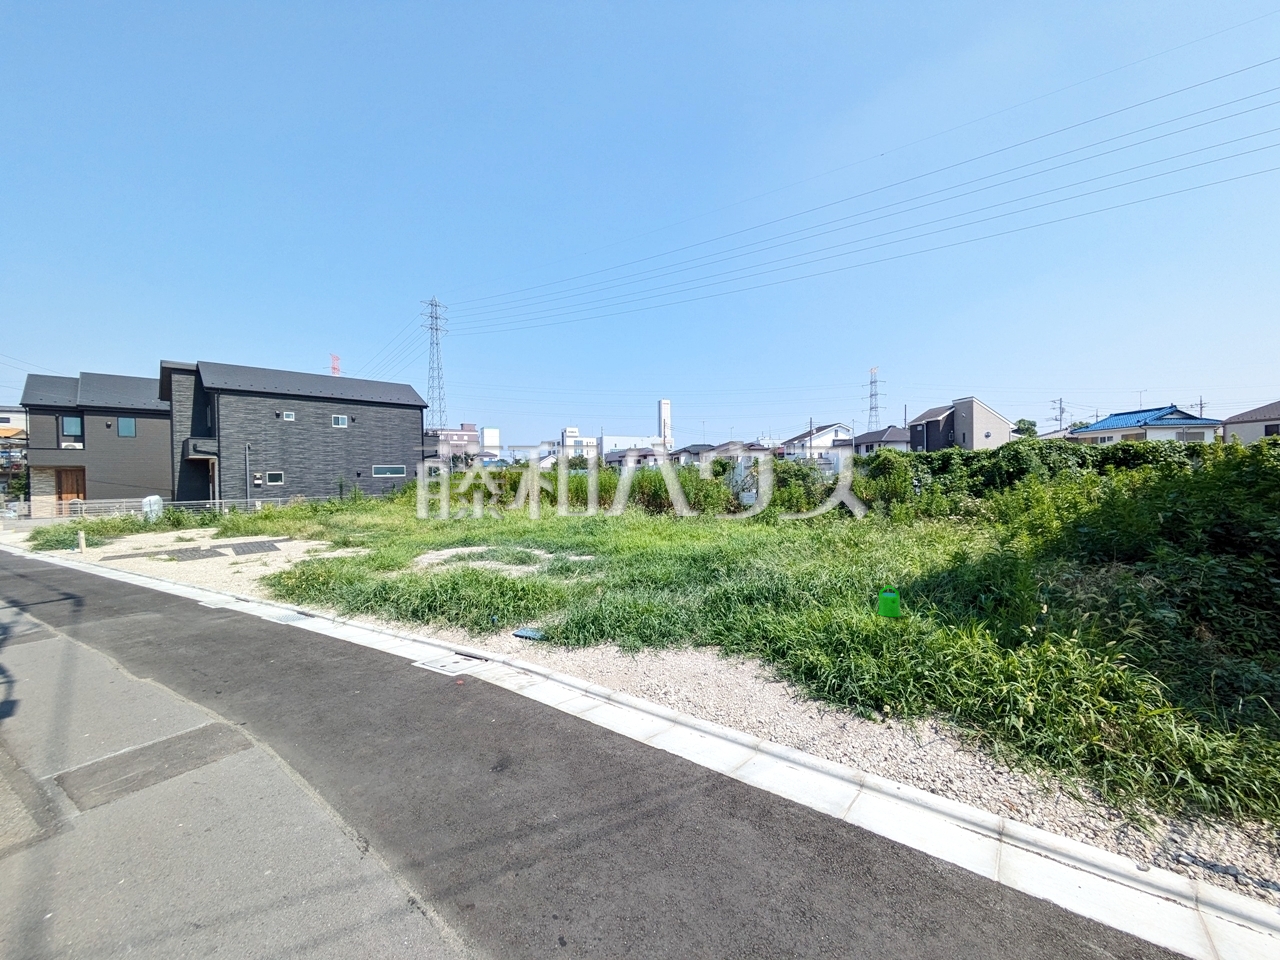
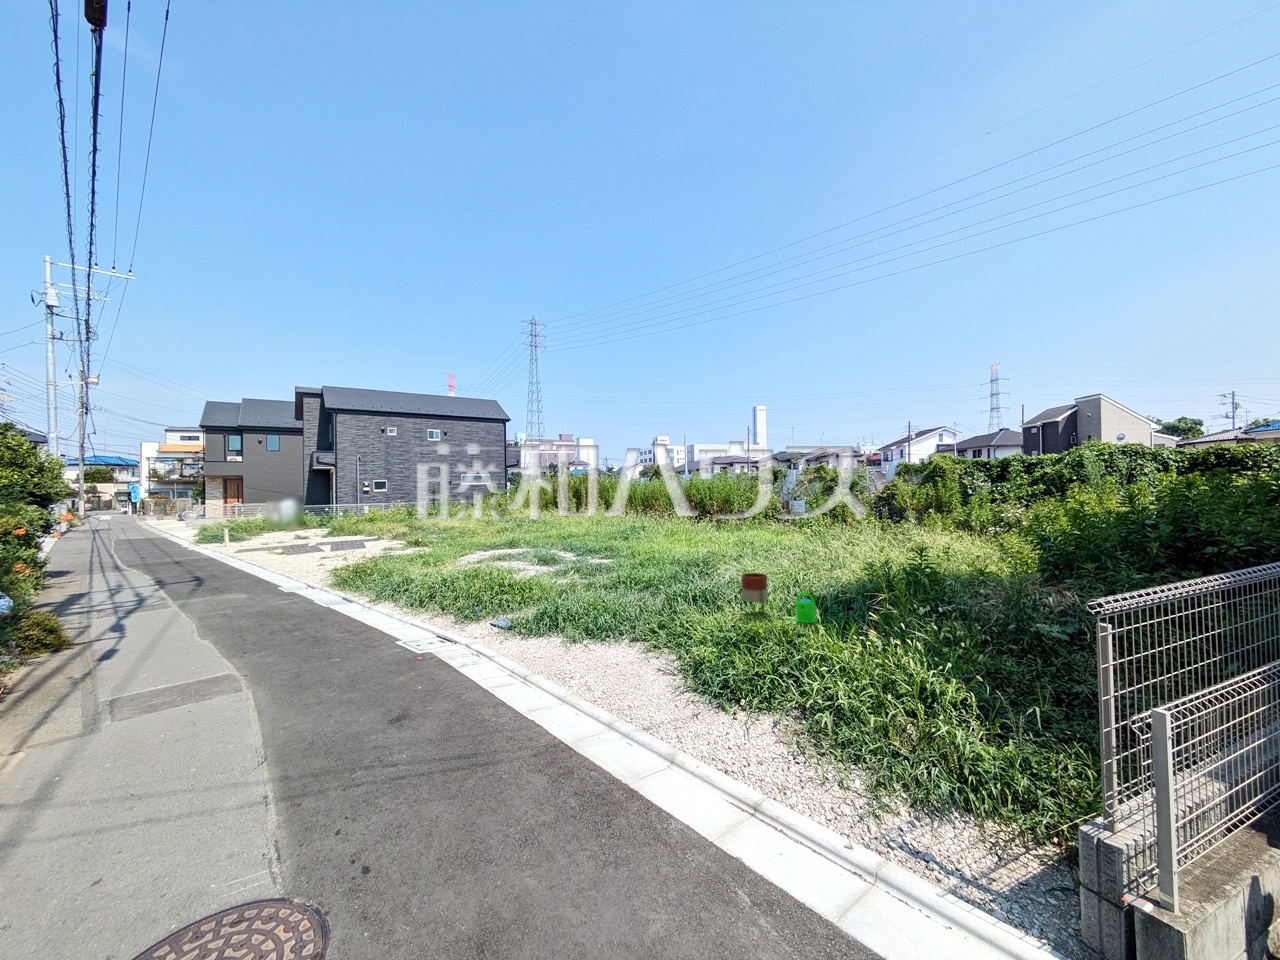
planter: none [815,567,844,612] -> present [741,573,768,611]

